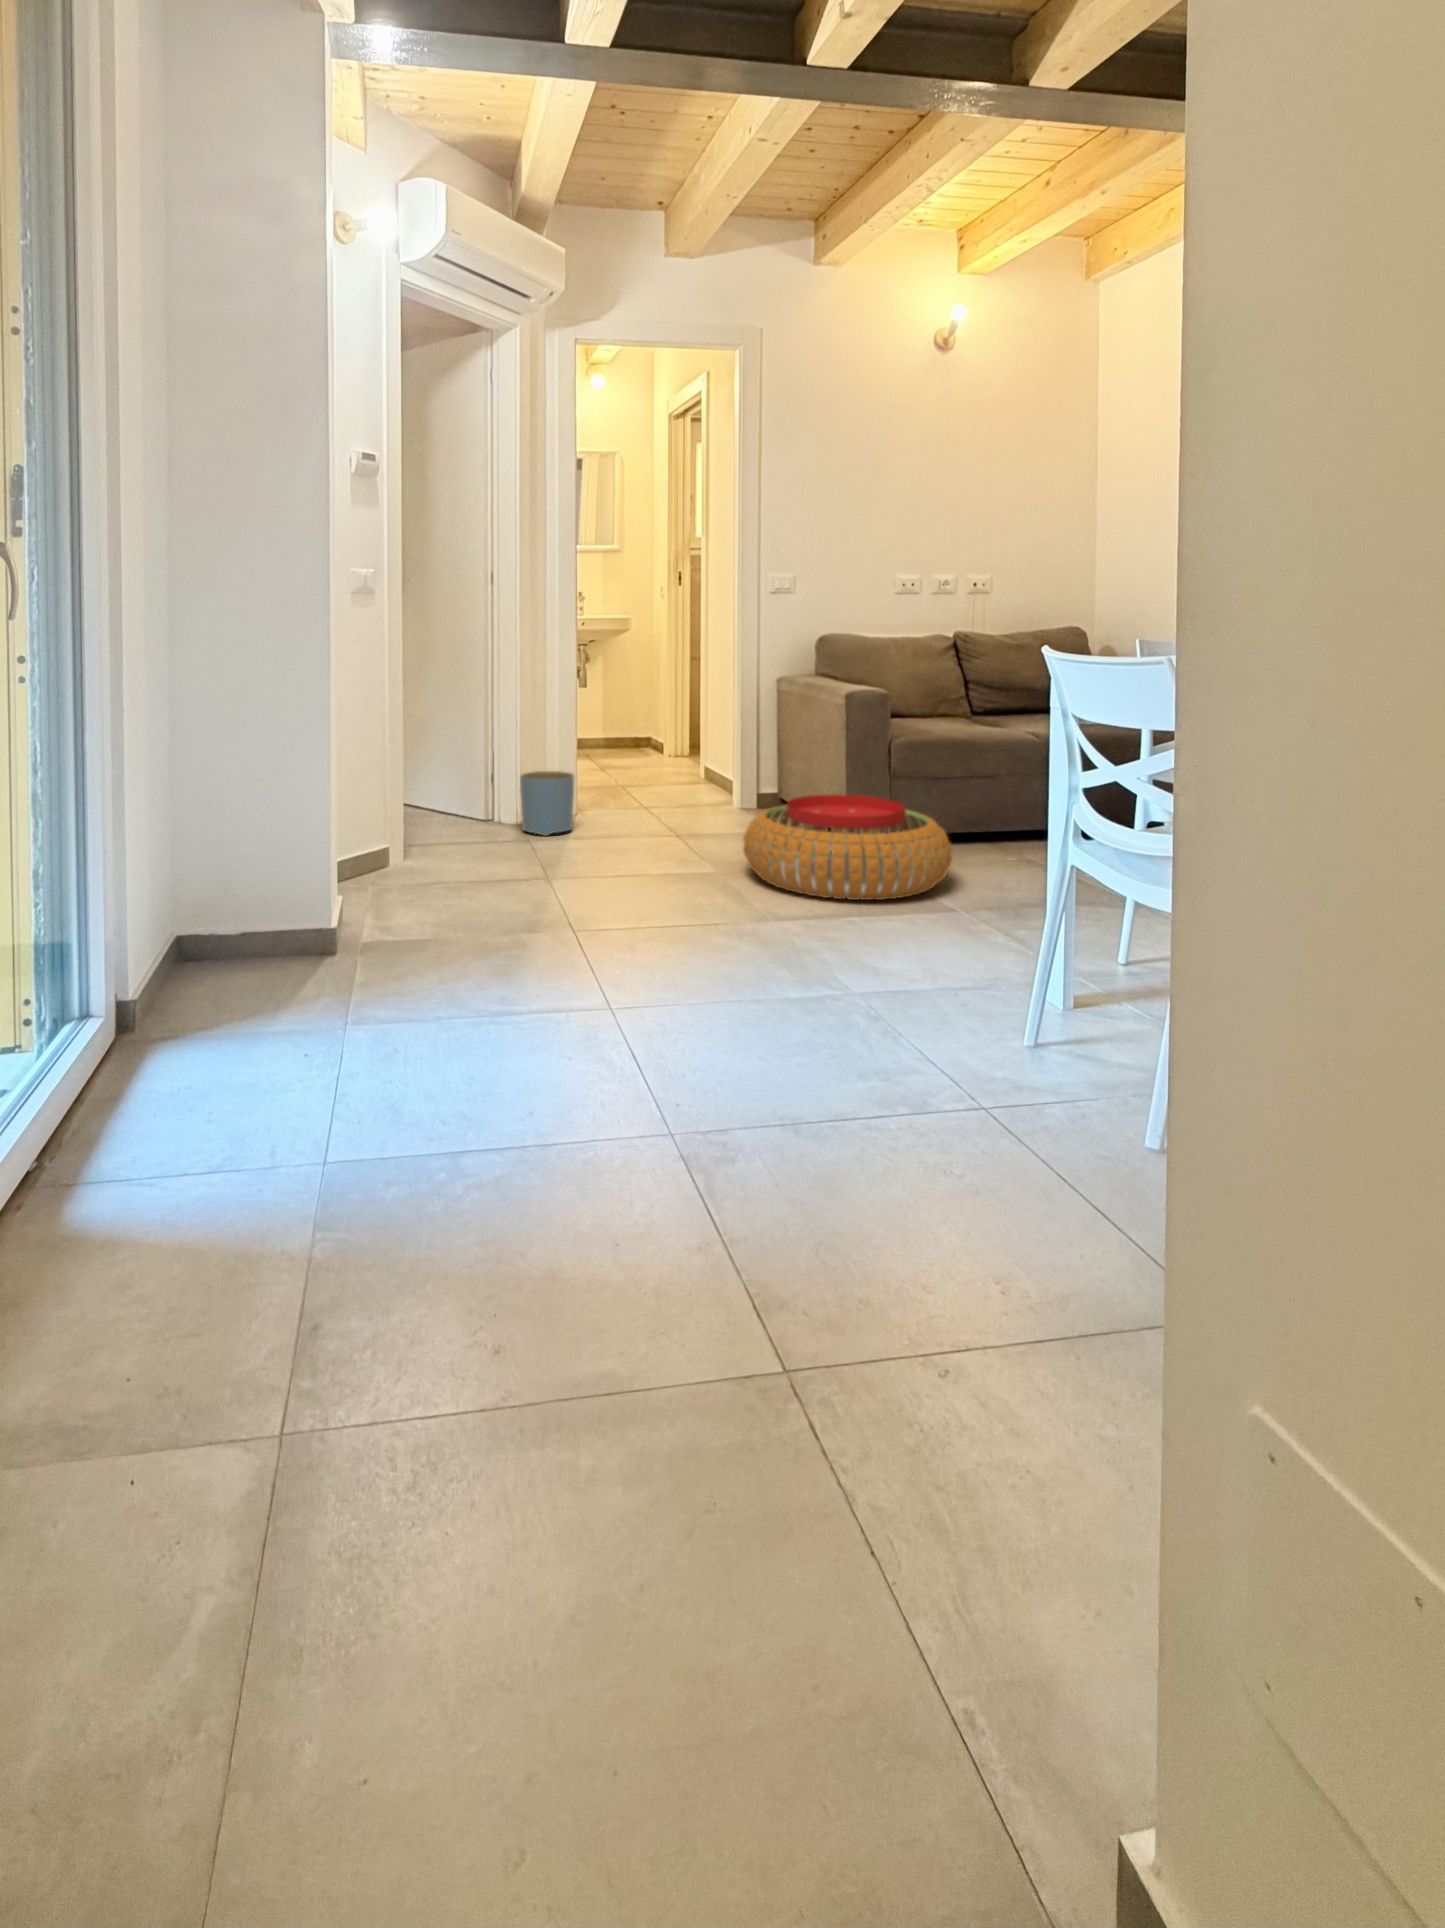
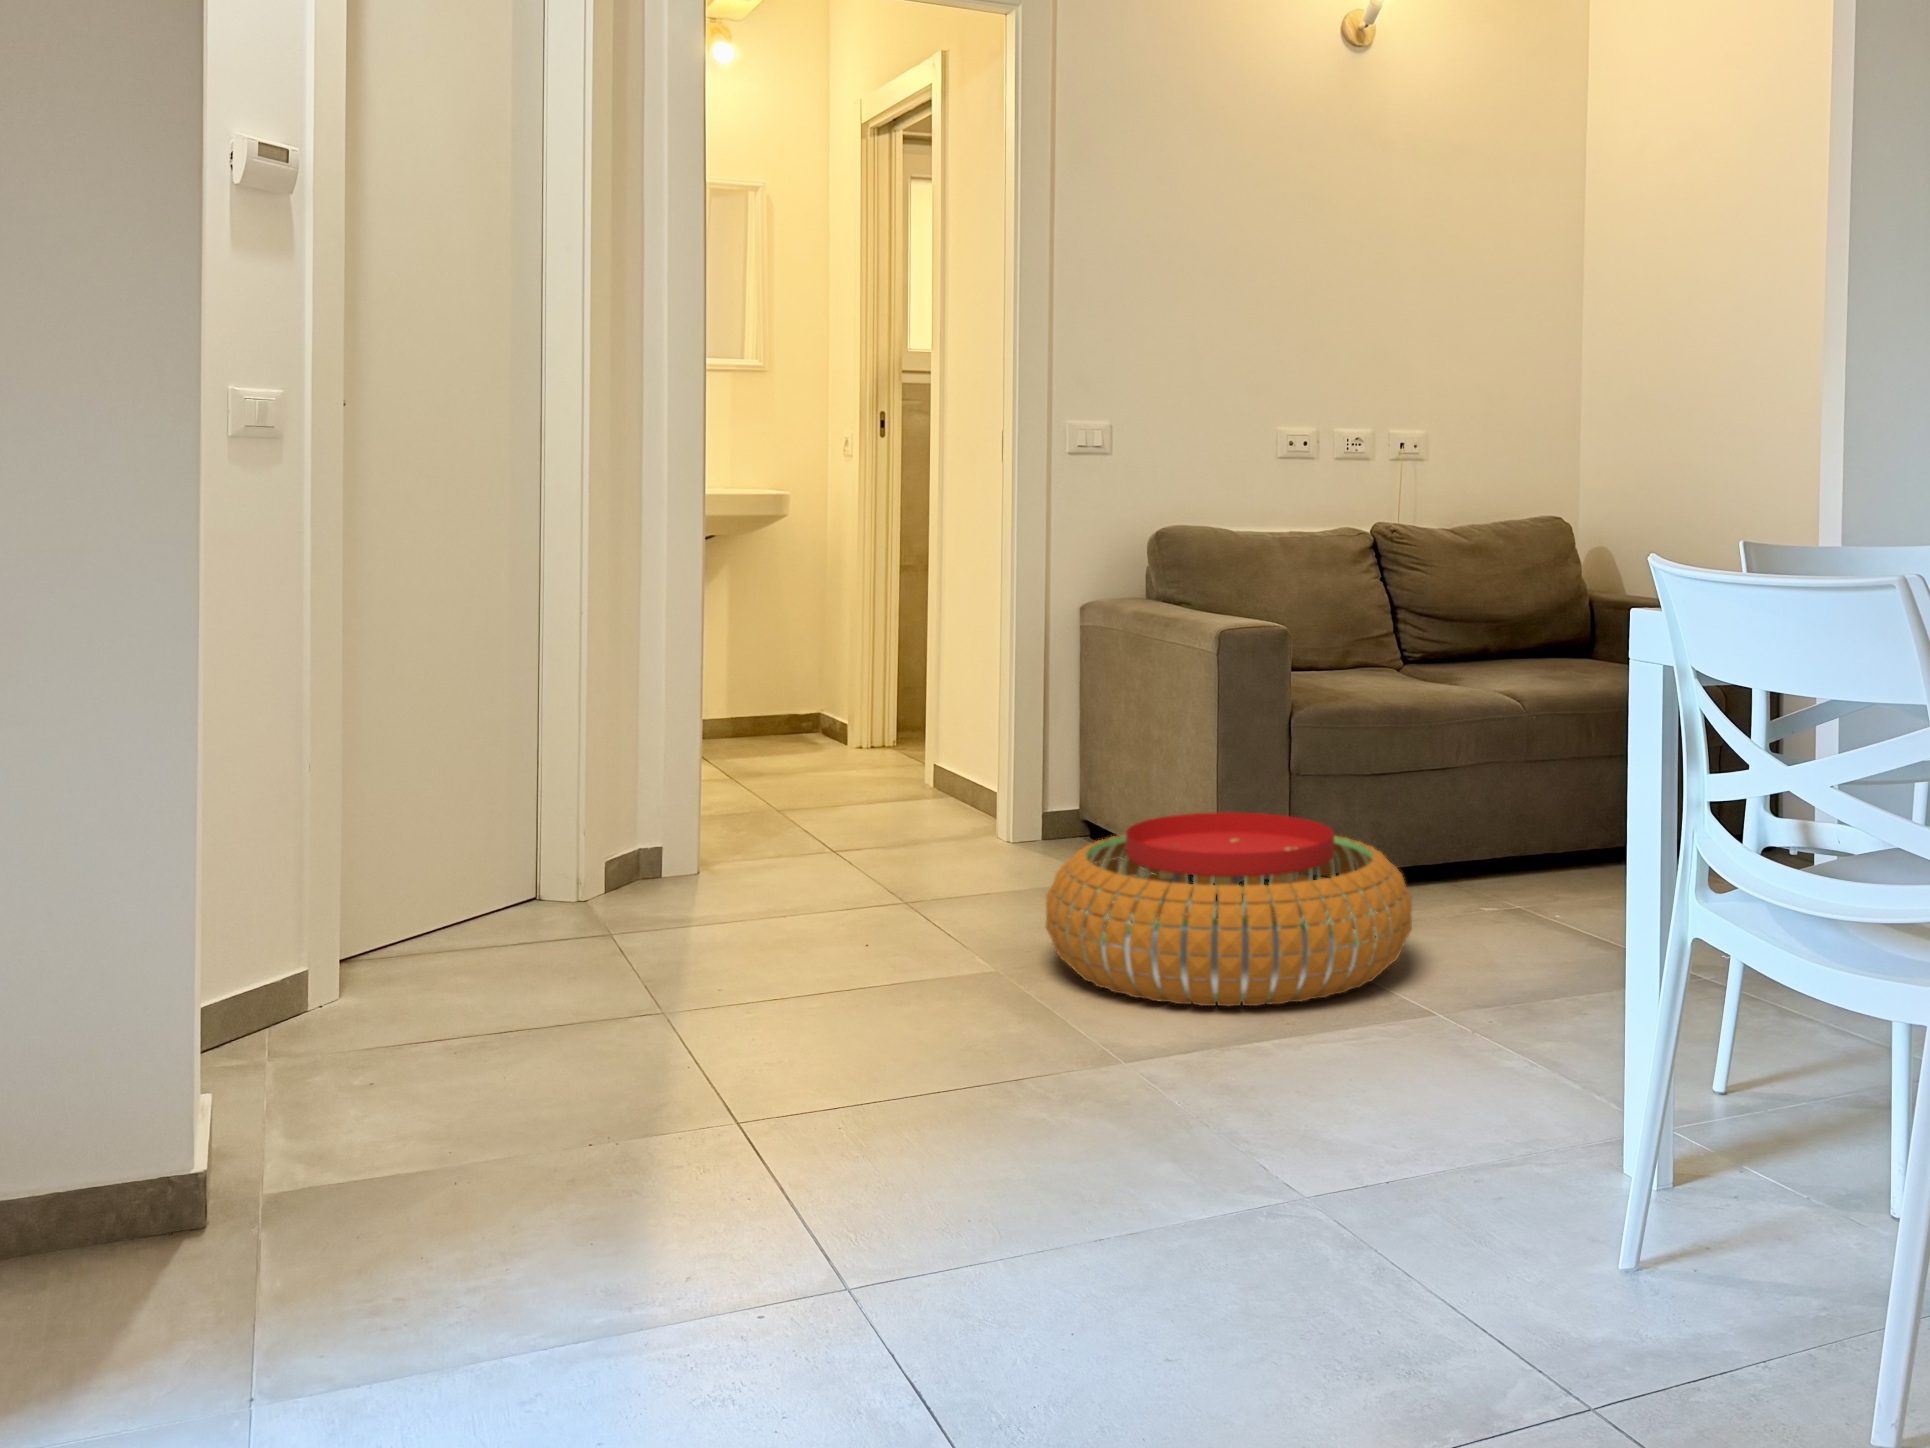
planter: present [520,771,574,836] -> none [586,789,700,920]

